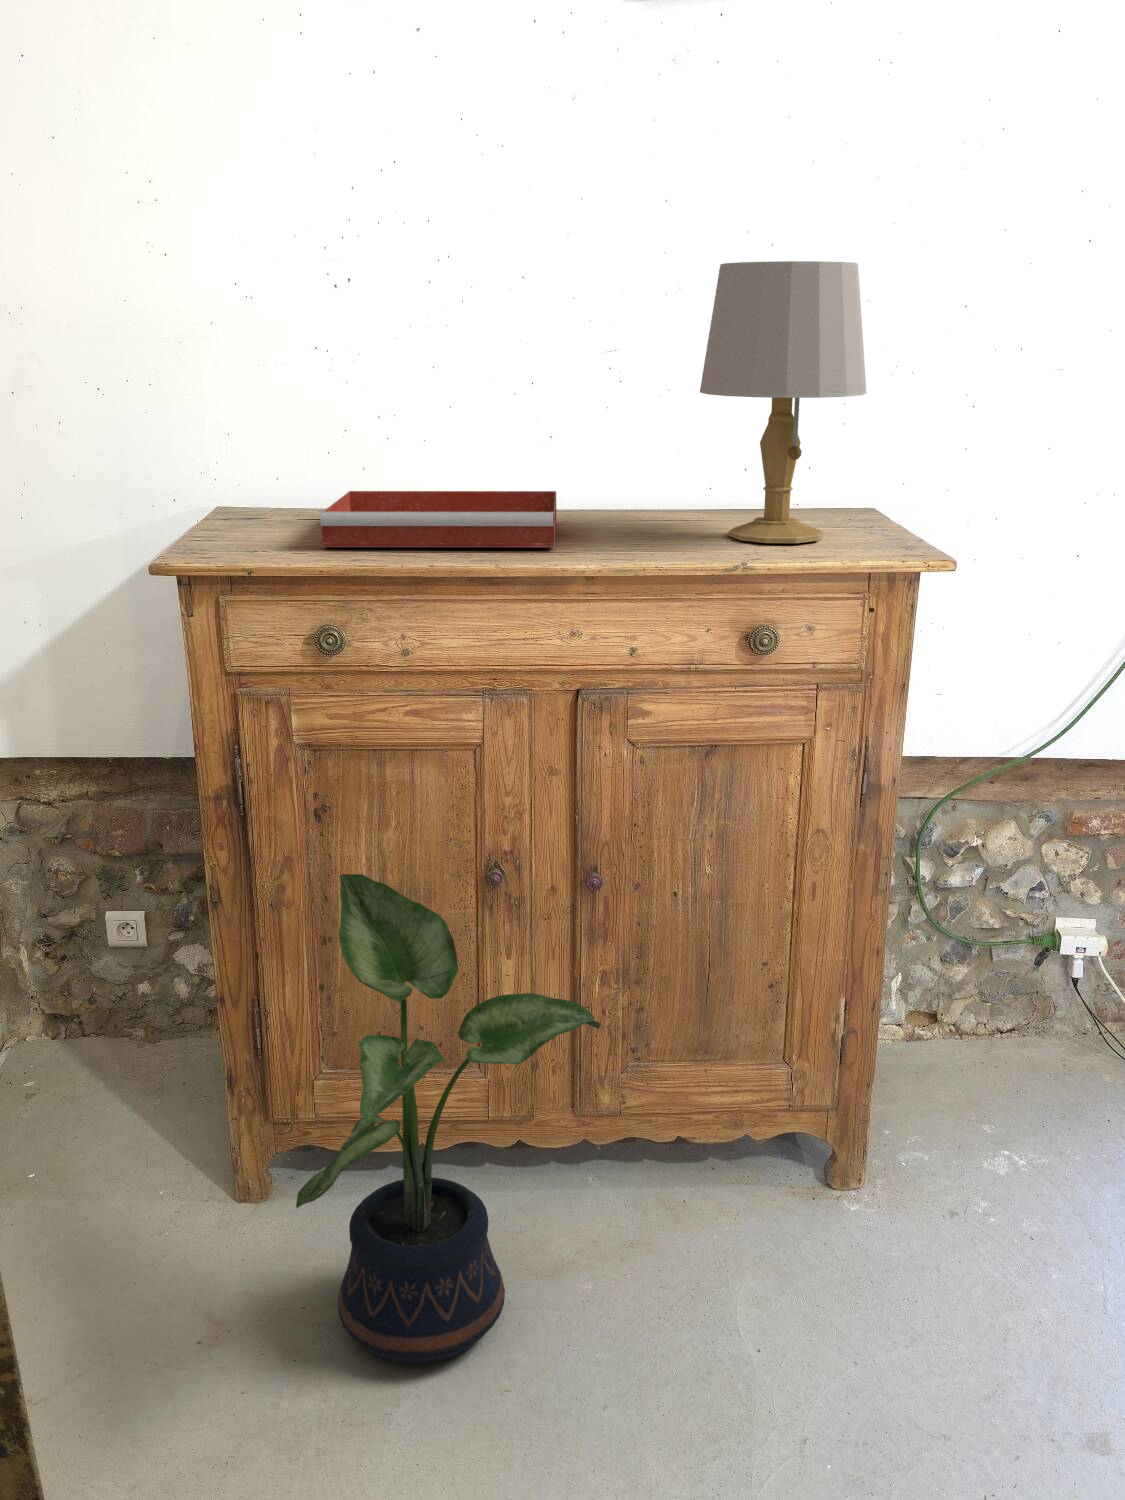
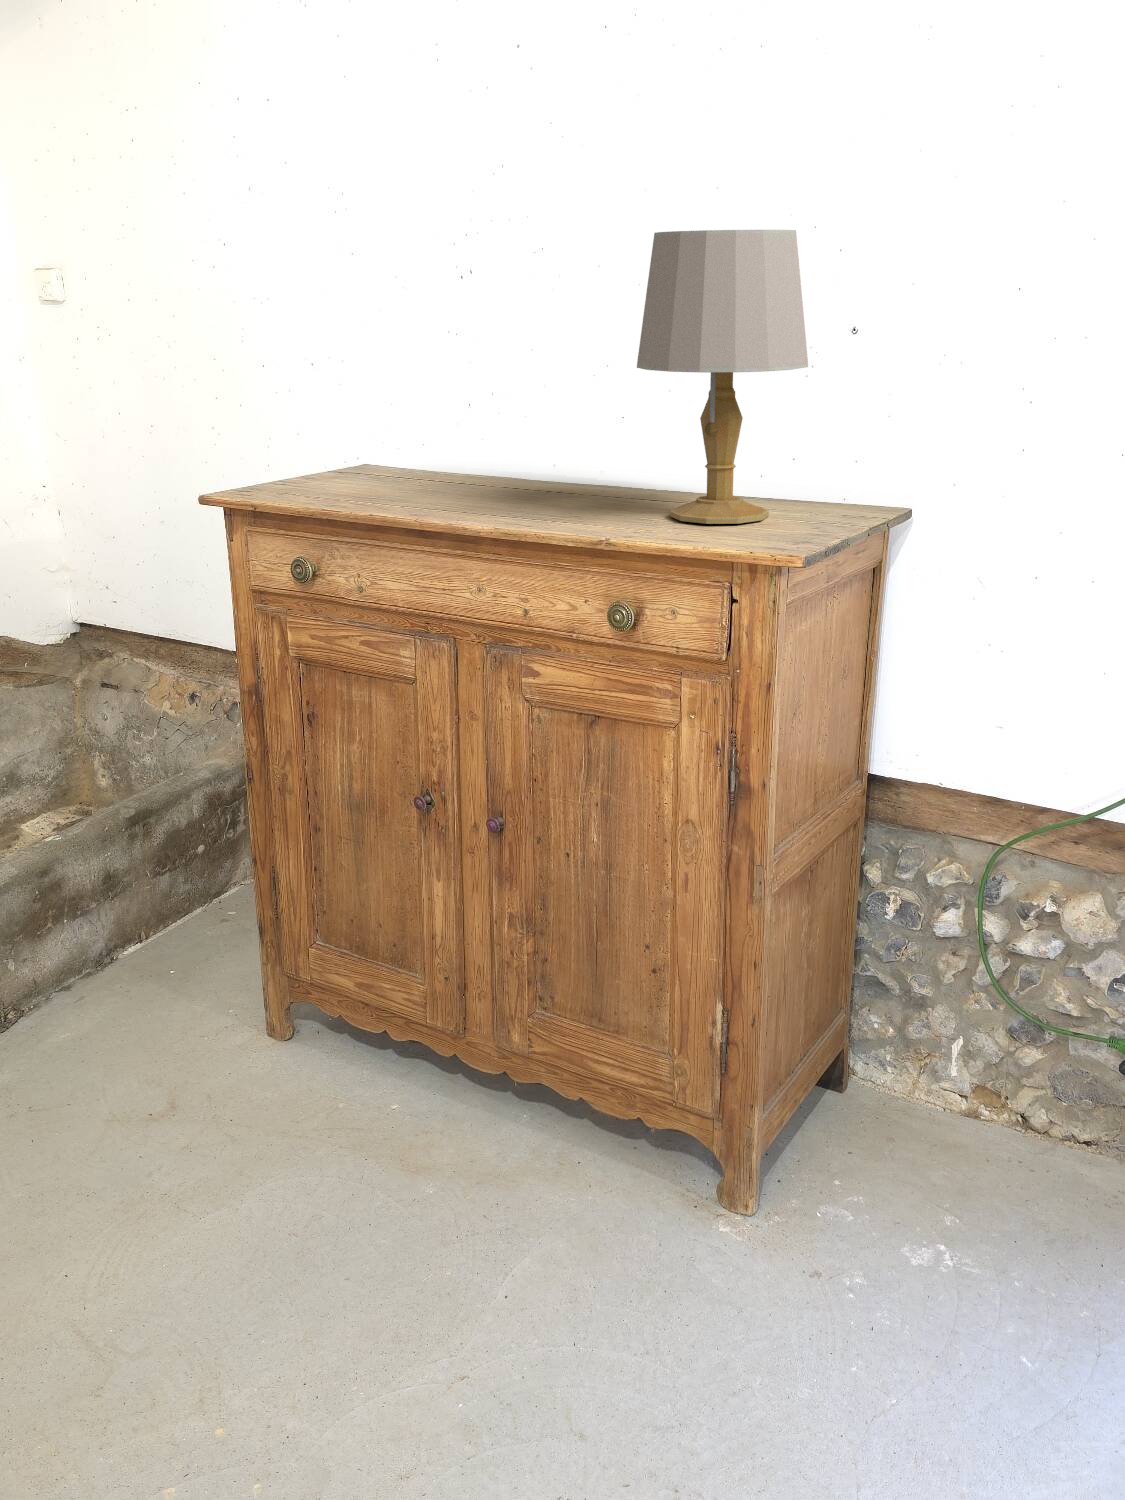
tray: present [320,491,556,547] -> none [327,444,591,506]
potted plant: present [296,874,600,1365] -> none [134,773,412,1194]

